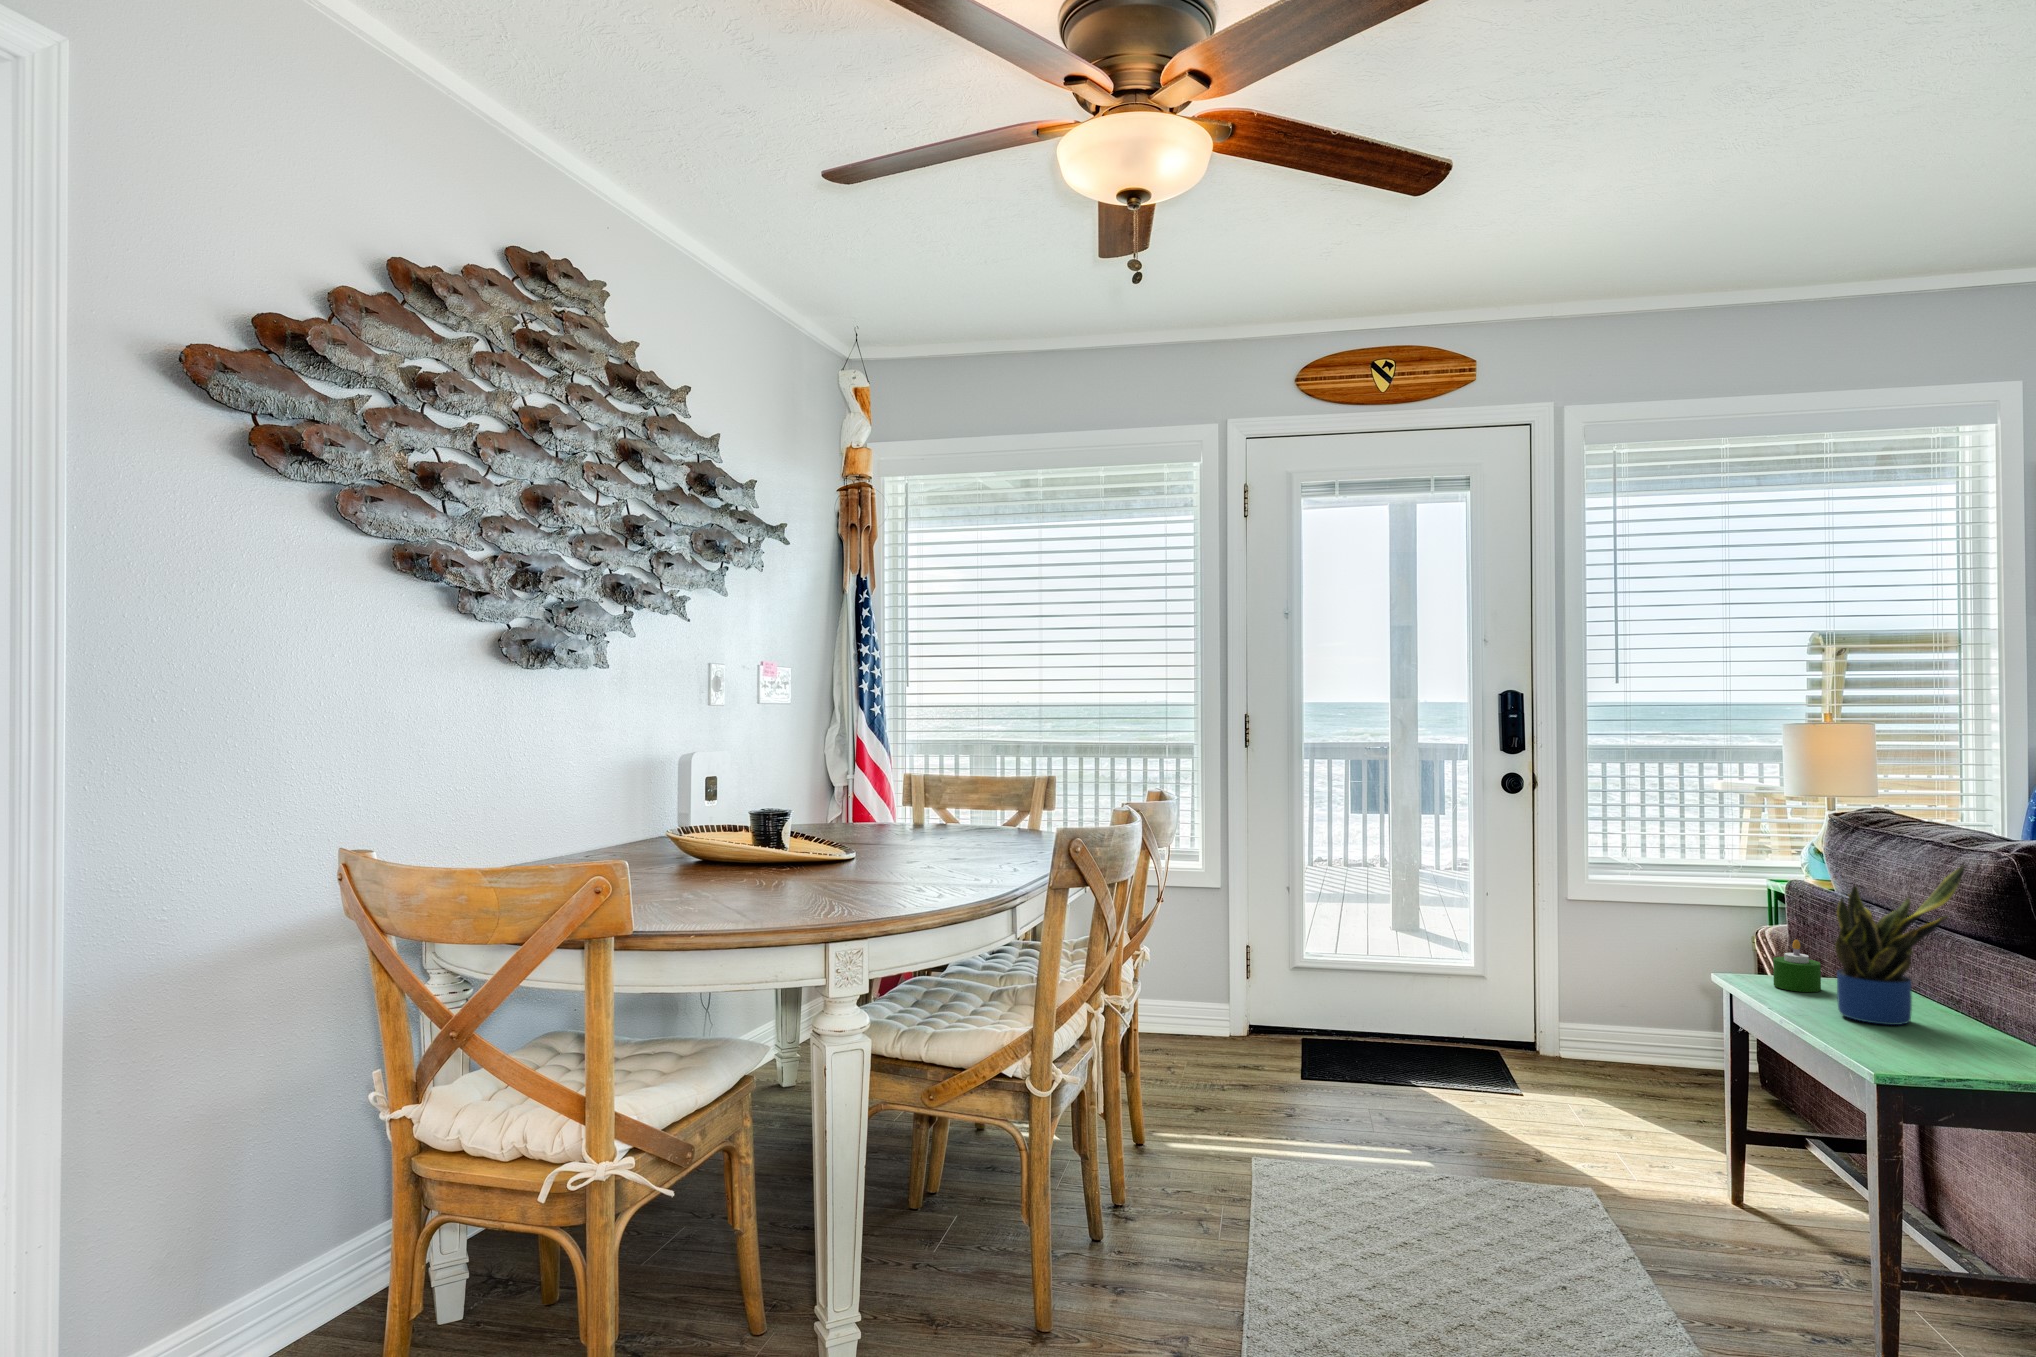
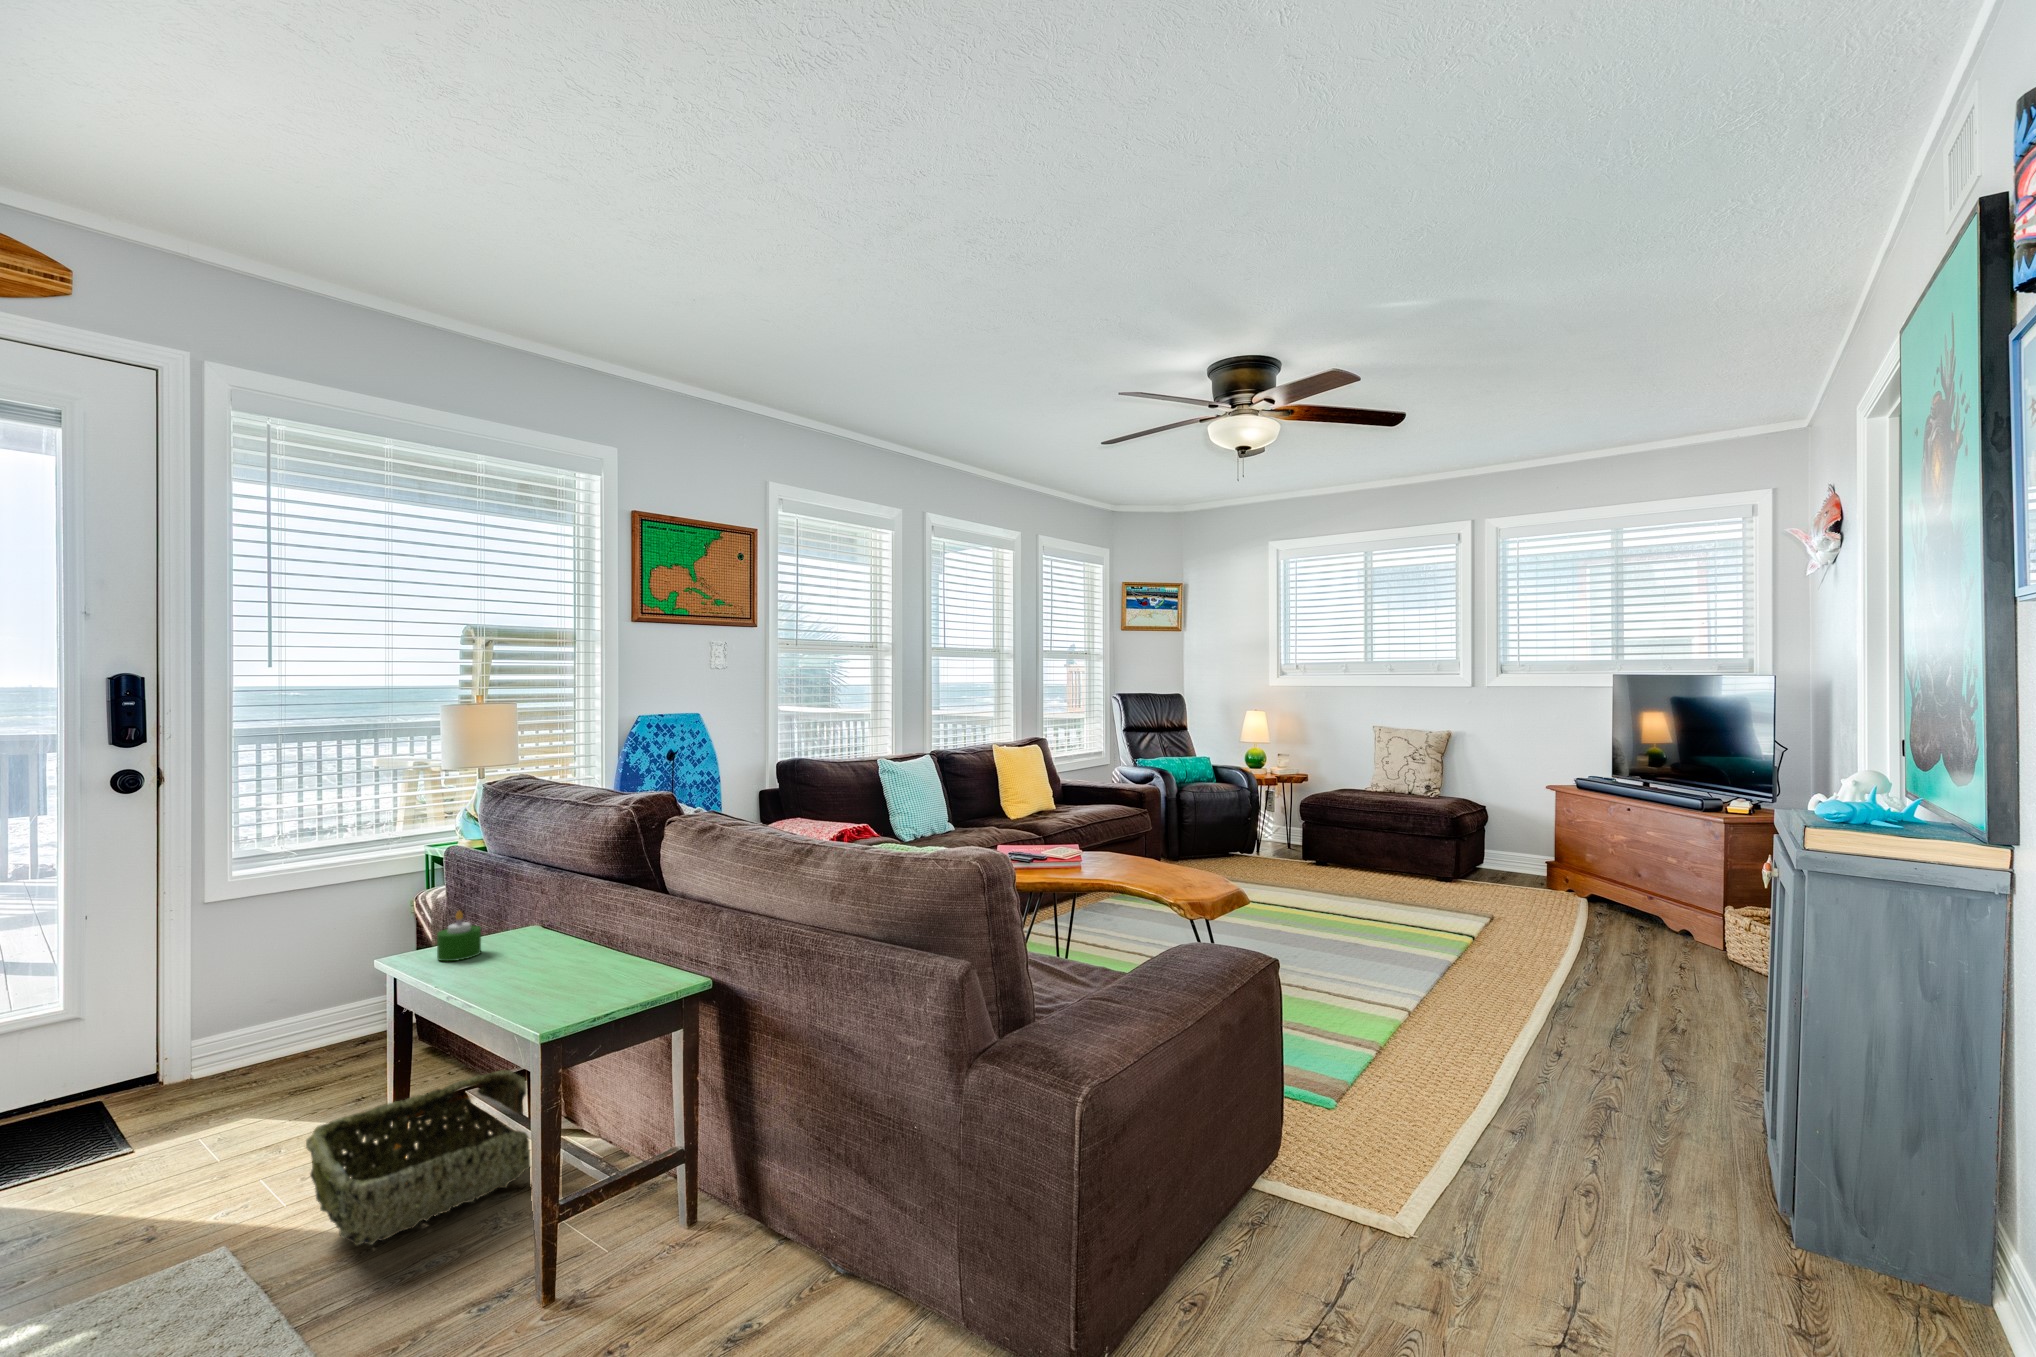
potted plant: present [1835,866,1965,1025] -> none [498,822,603,978]
woven basket: none [1654,1113,1918,1257] -> present [306,1070,530,1245]

